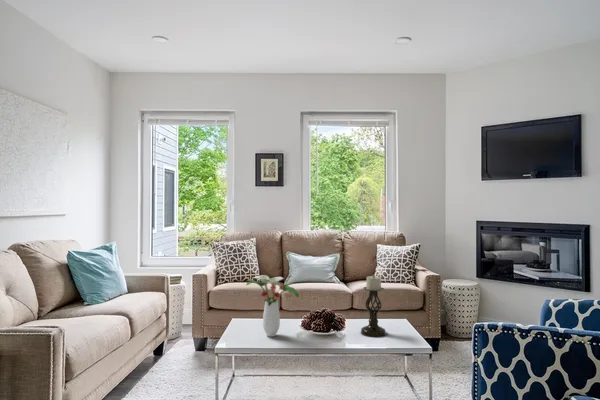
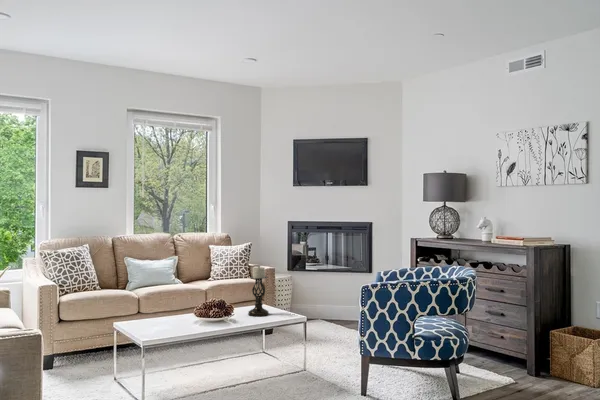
flower arrangement: present [246,275,299,337] -> none [163,272,211,327]

